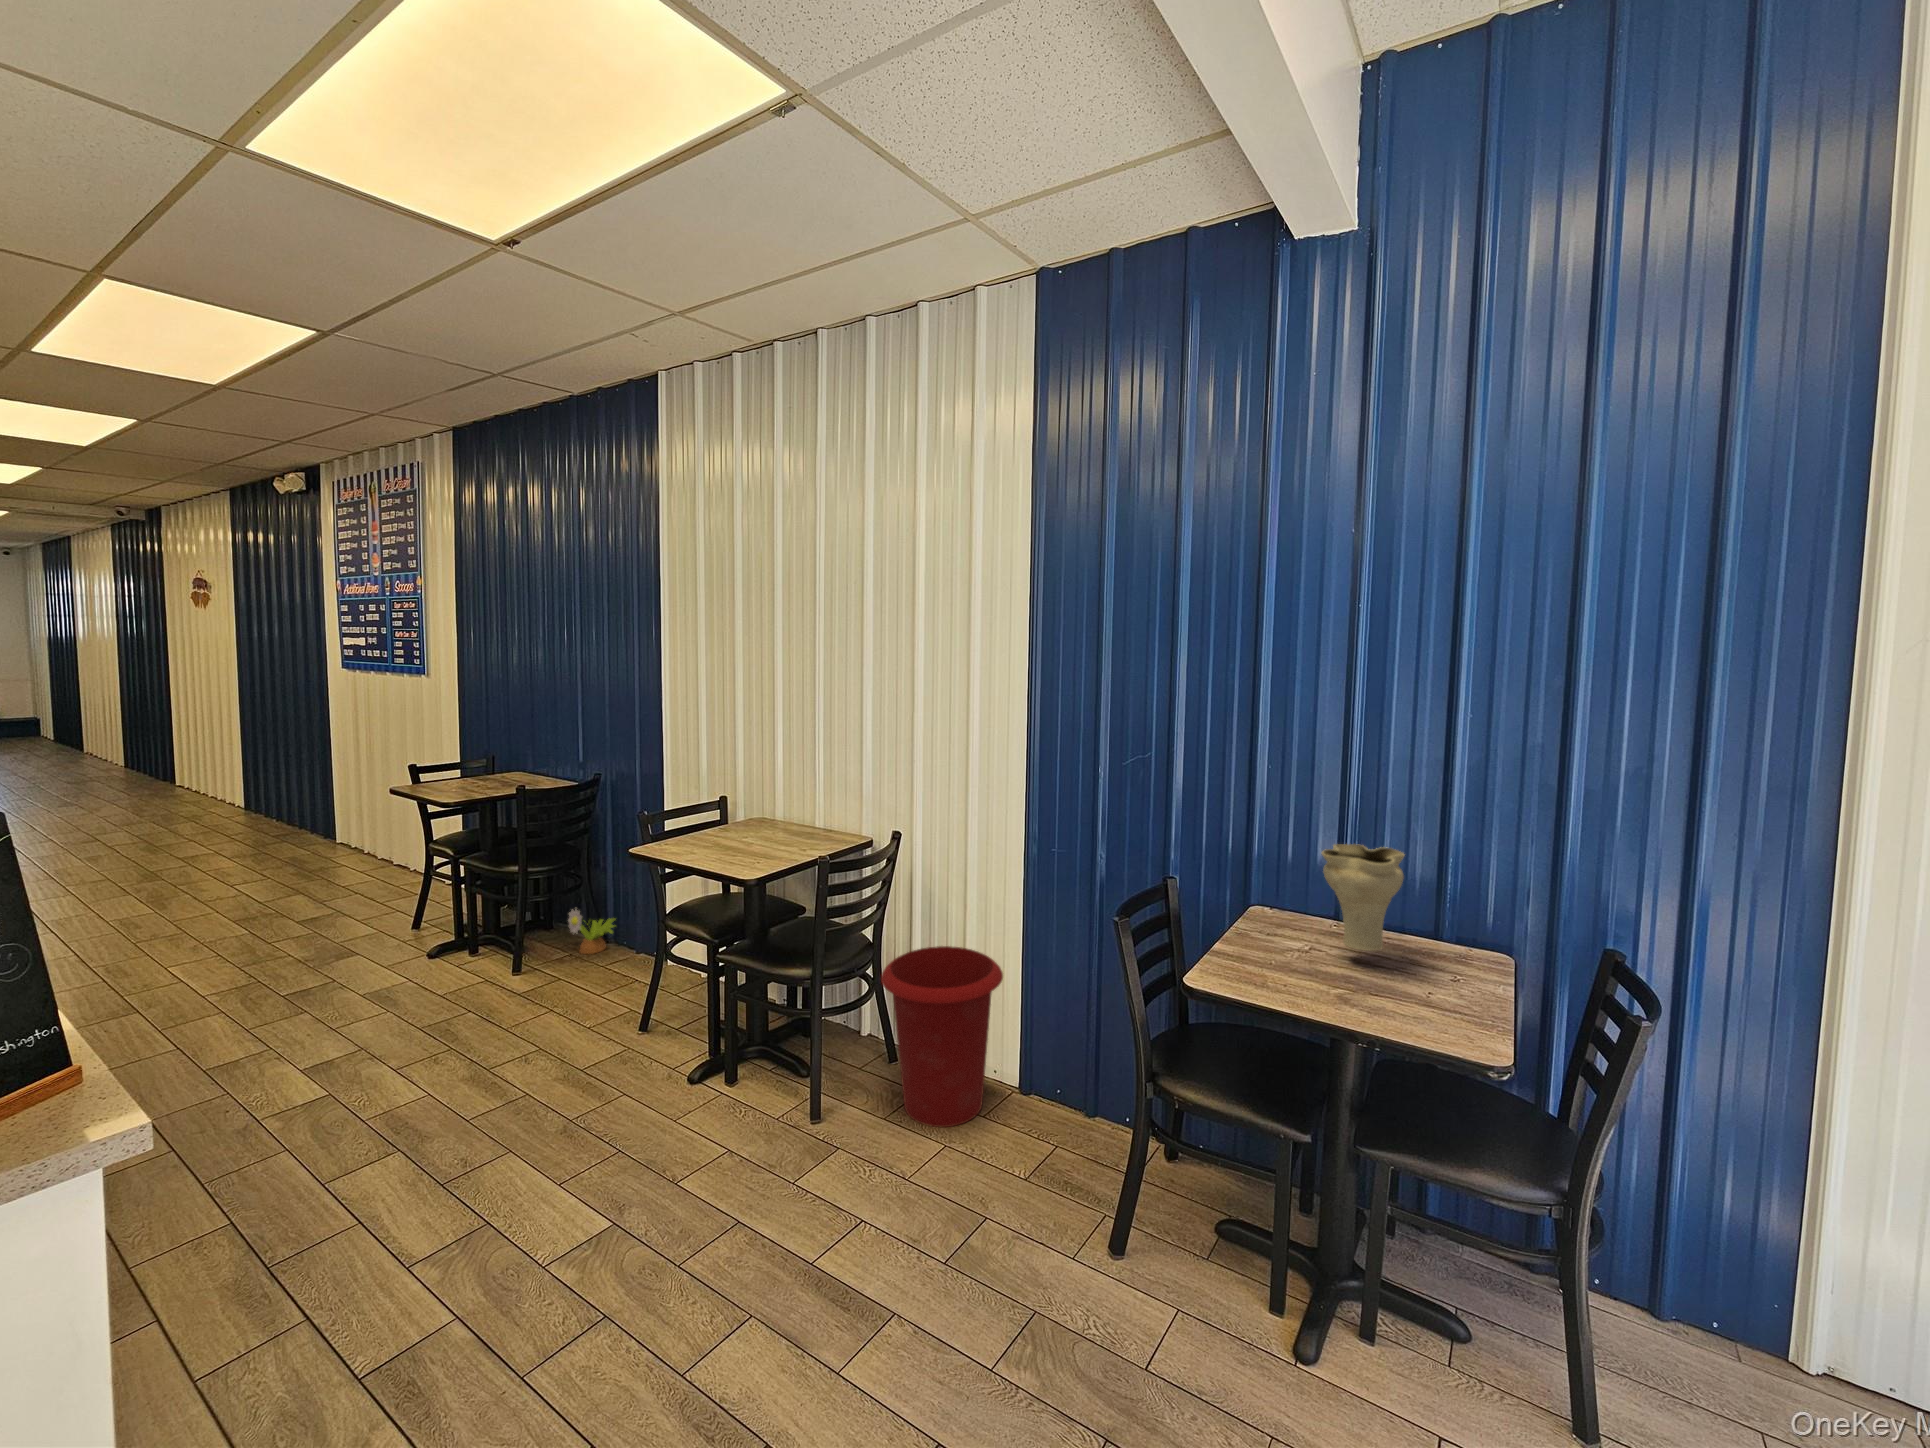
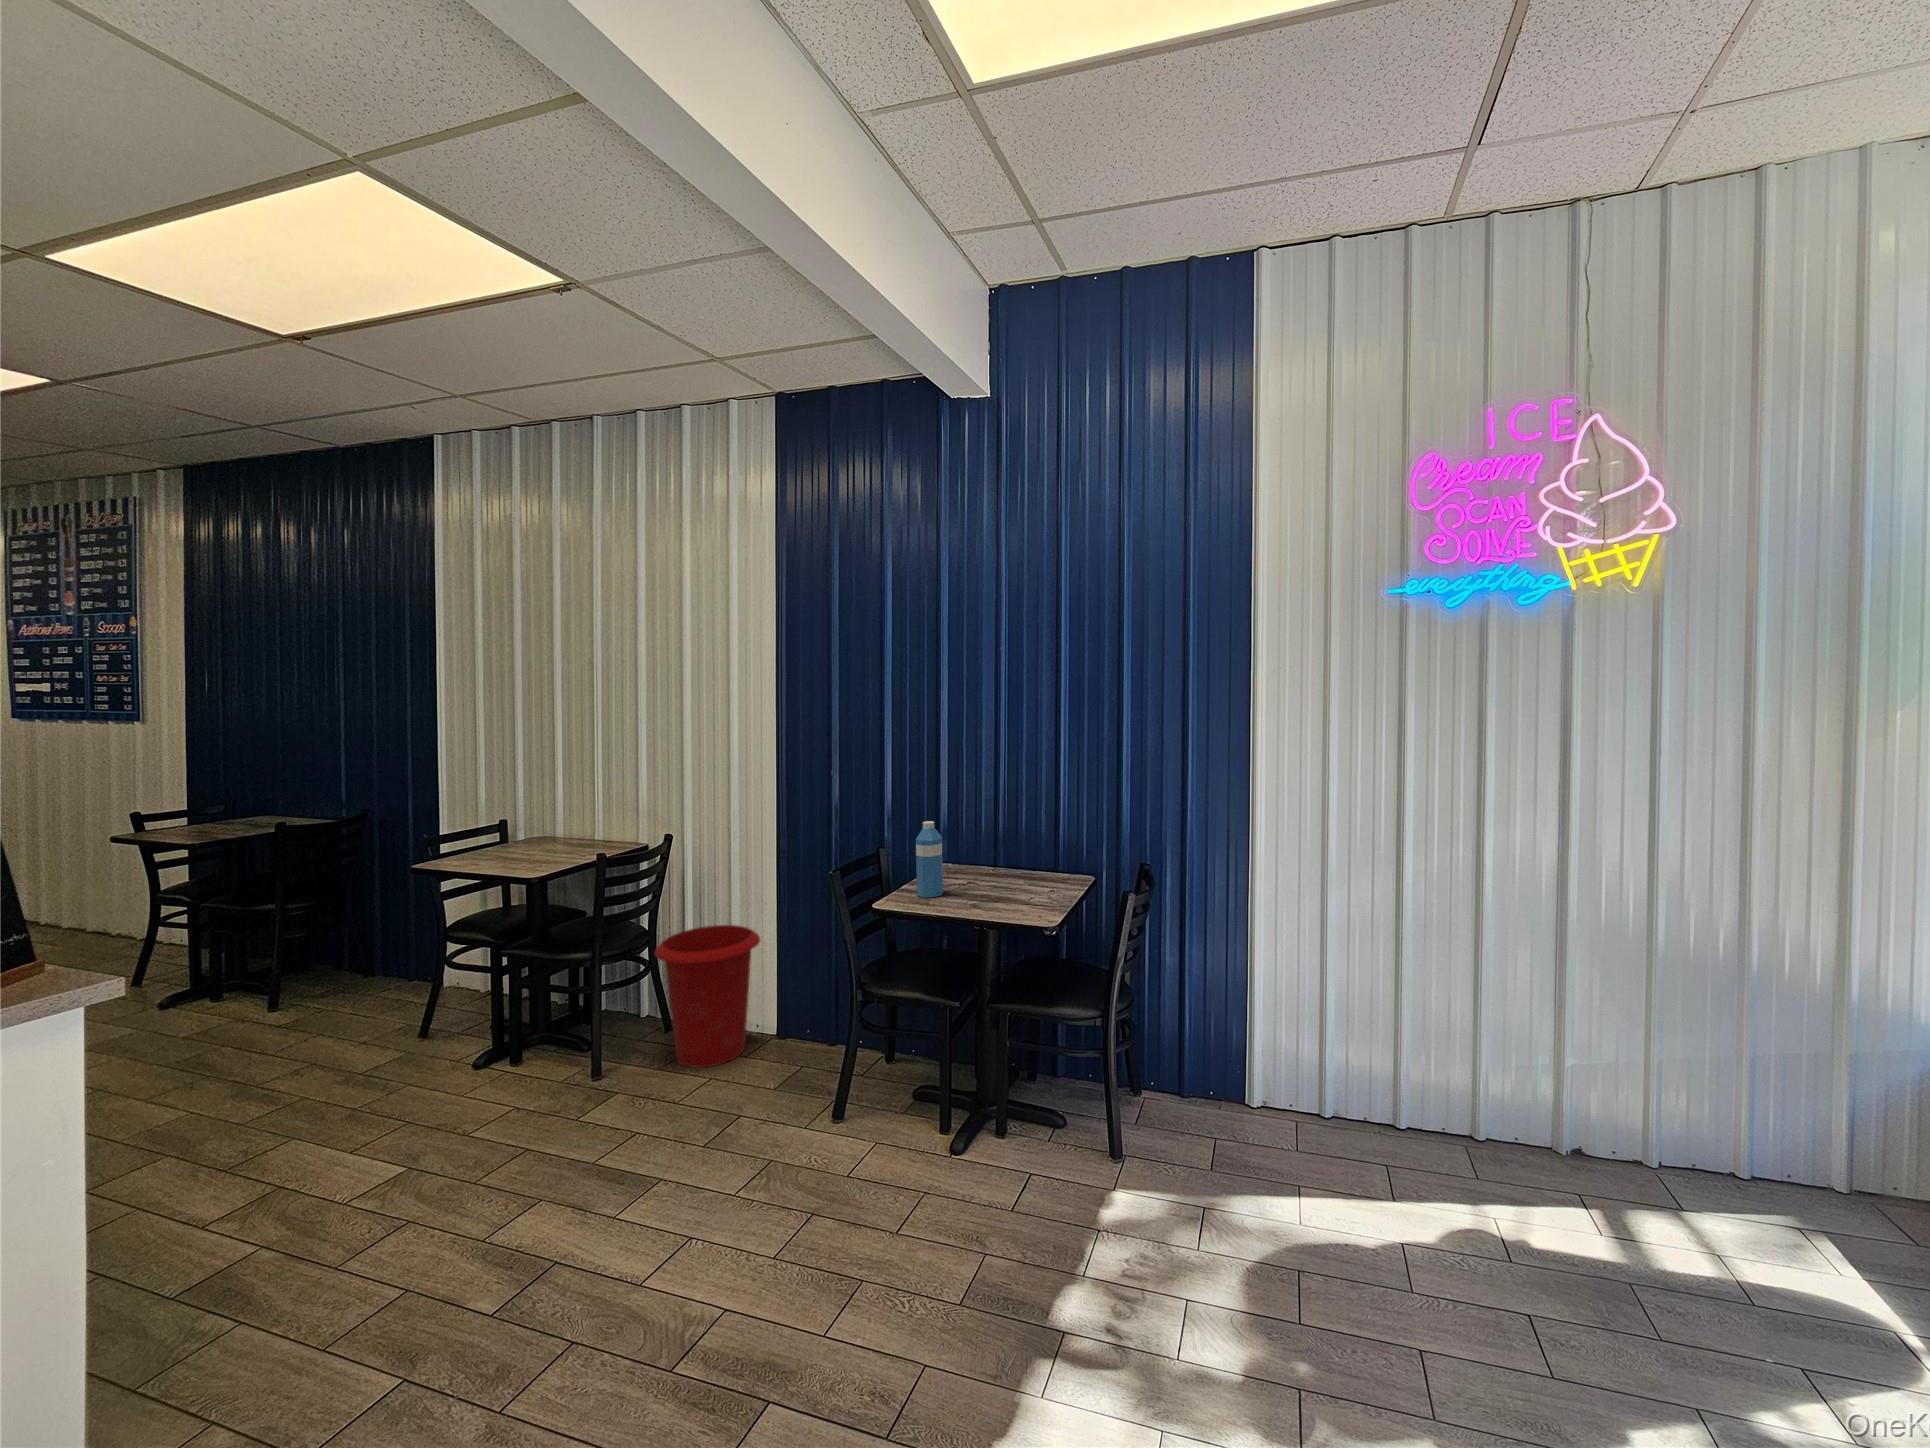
vase: present [1322,844,1404,951] -> none [951,805,1018,873]
water bottle: none [1262,871,1306,989] -> present [916,821,943,897]
decorative plant: present [568,909,615,954] -> none [331,943,387,990]

